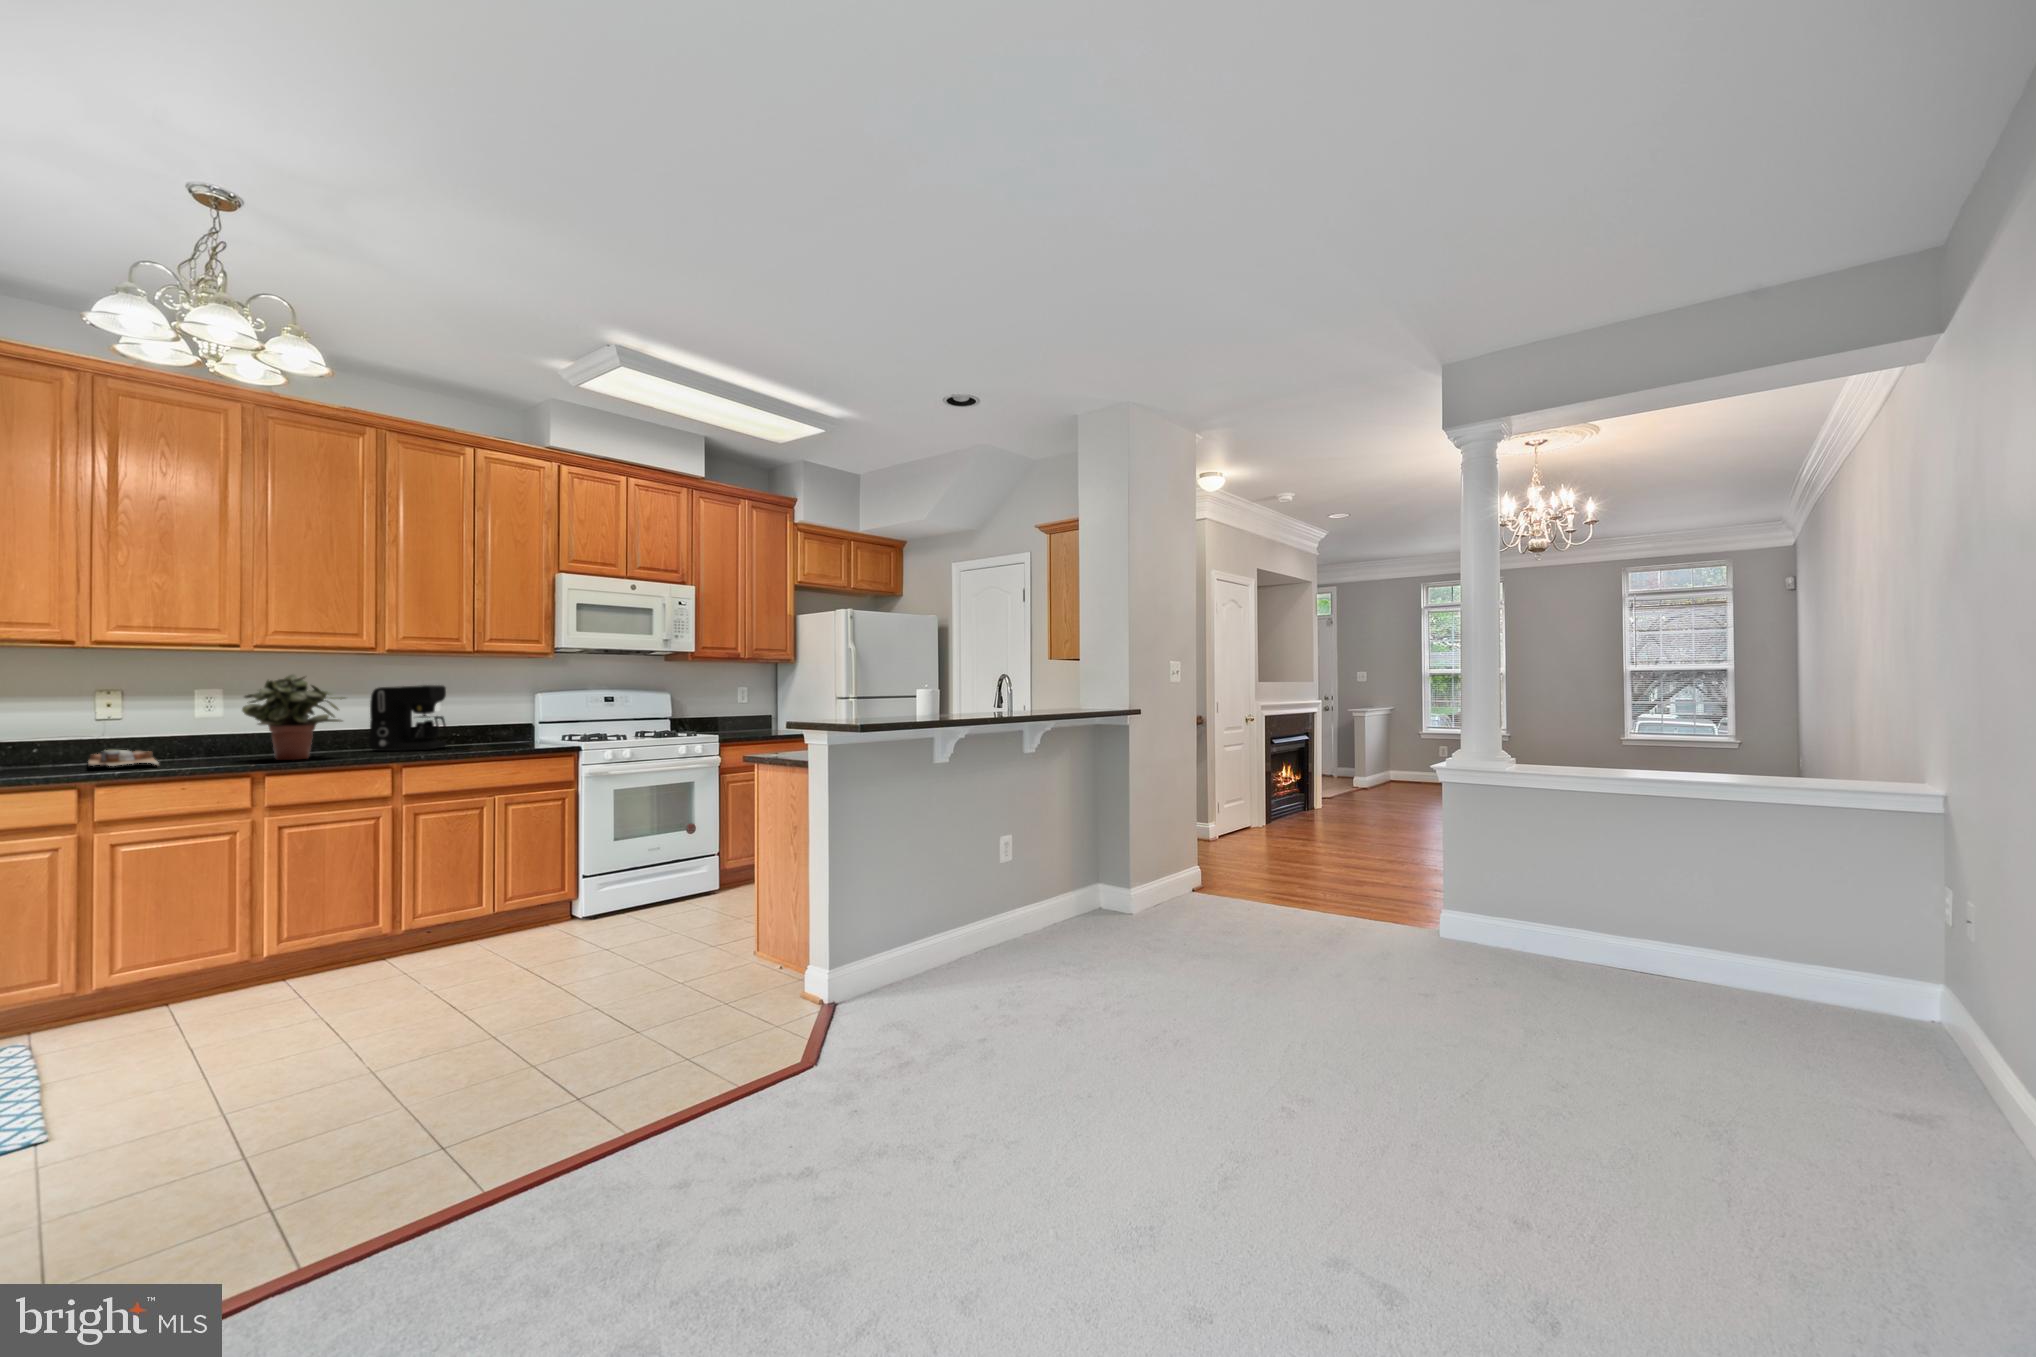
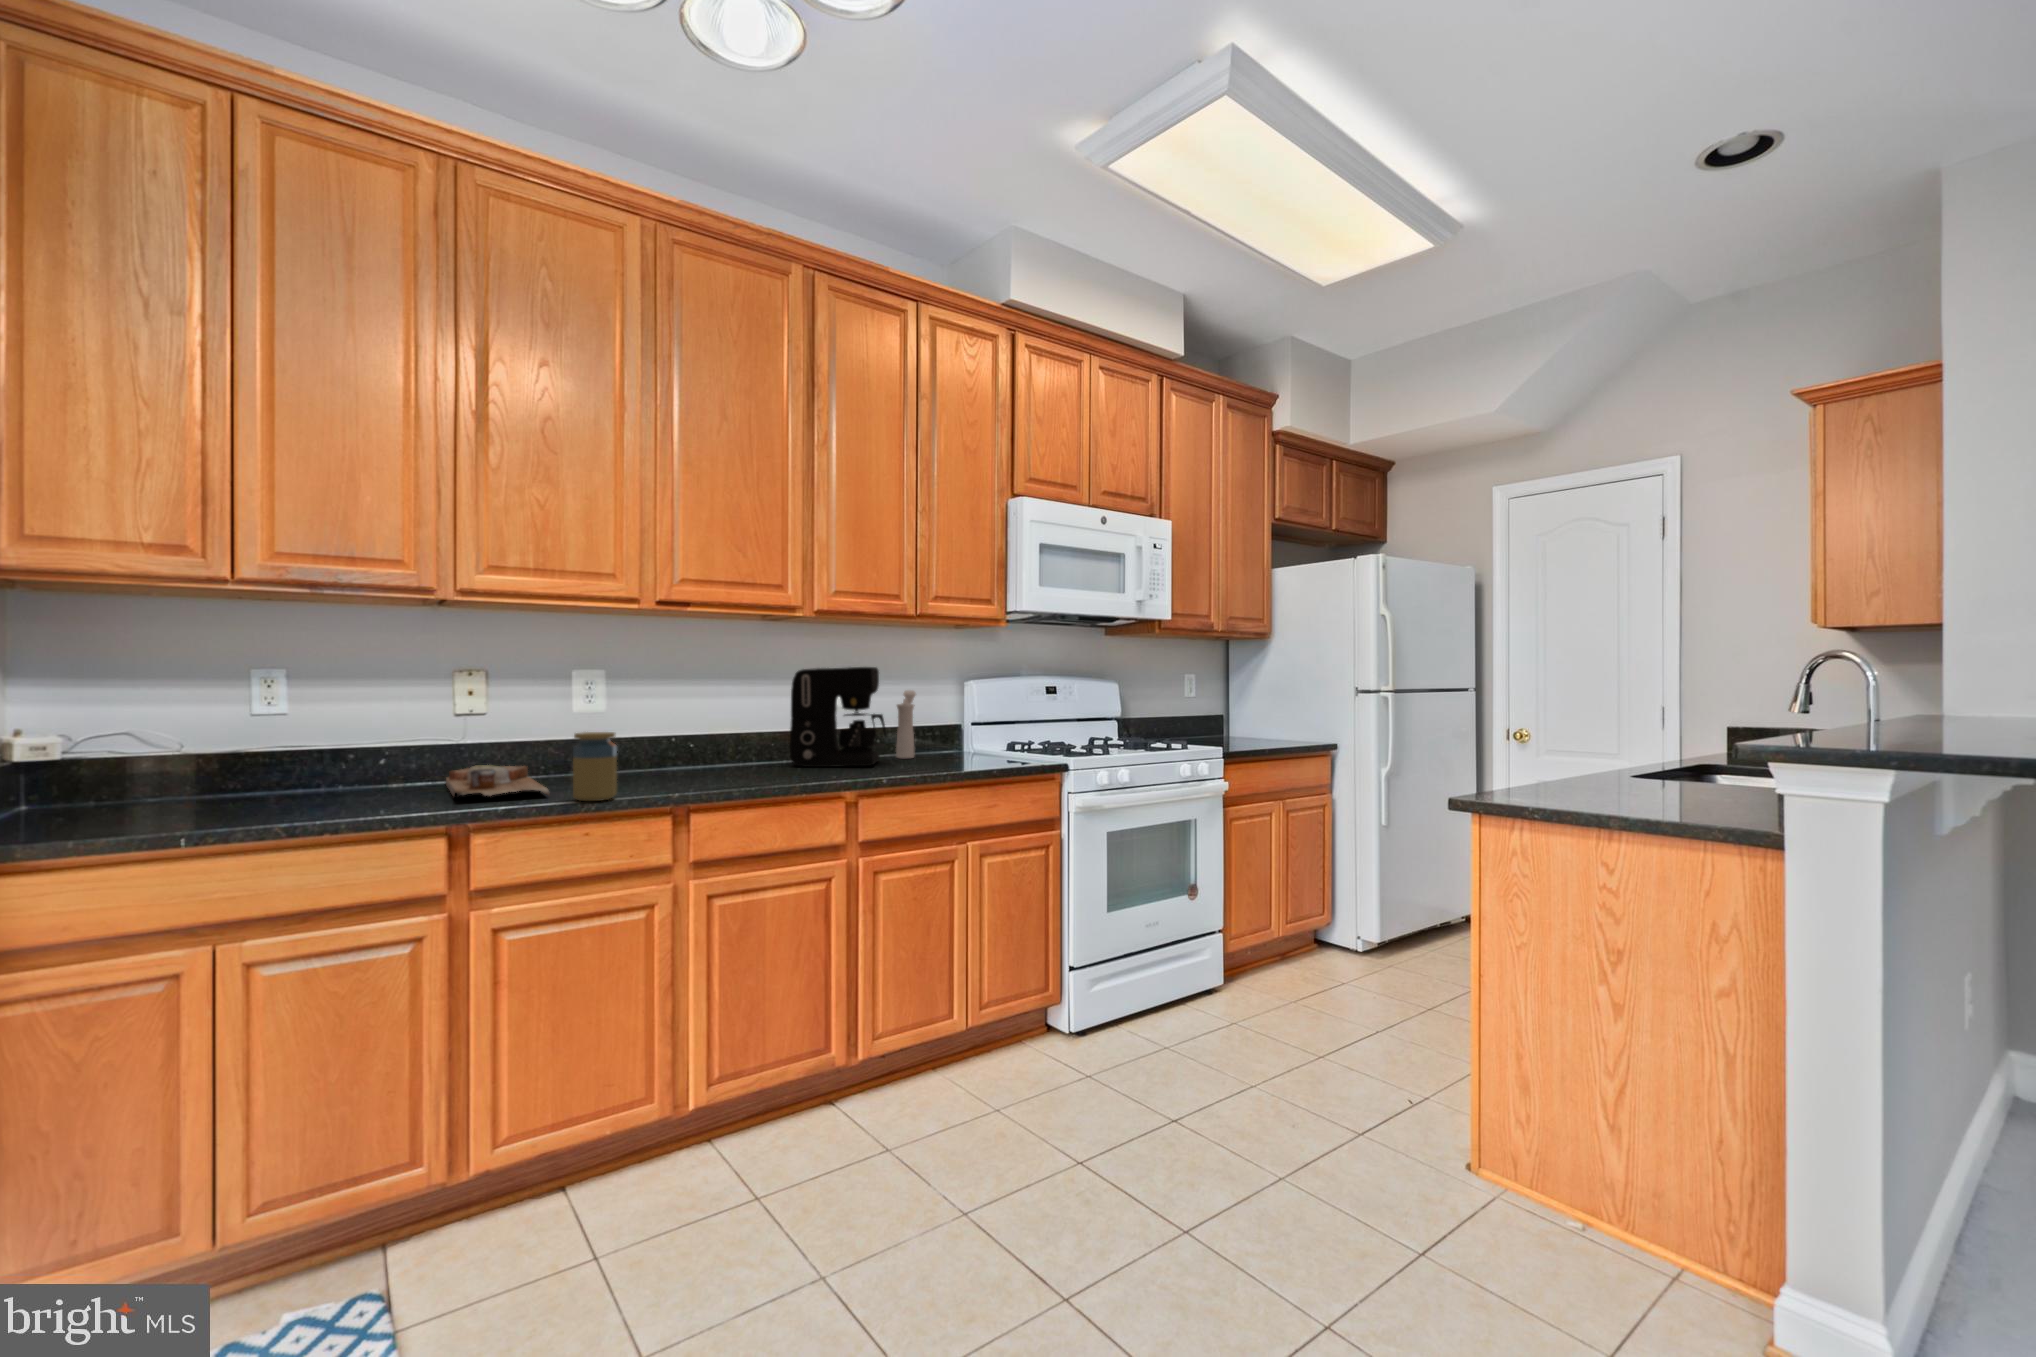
potted plant: present [242,674,345,760] -> none [648,647,782,785]
pepper mill: none [464,701,486,746] -> present [896,690,916,758]
jar: none [174,727,207,768] -> present [573,732,617,801]

